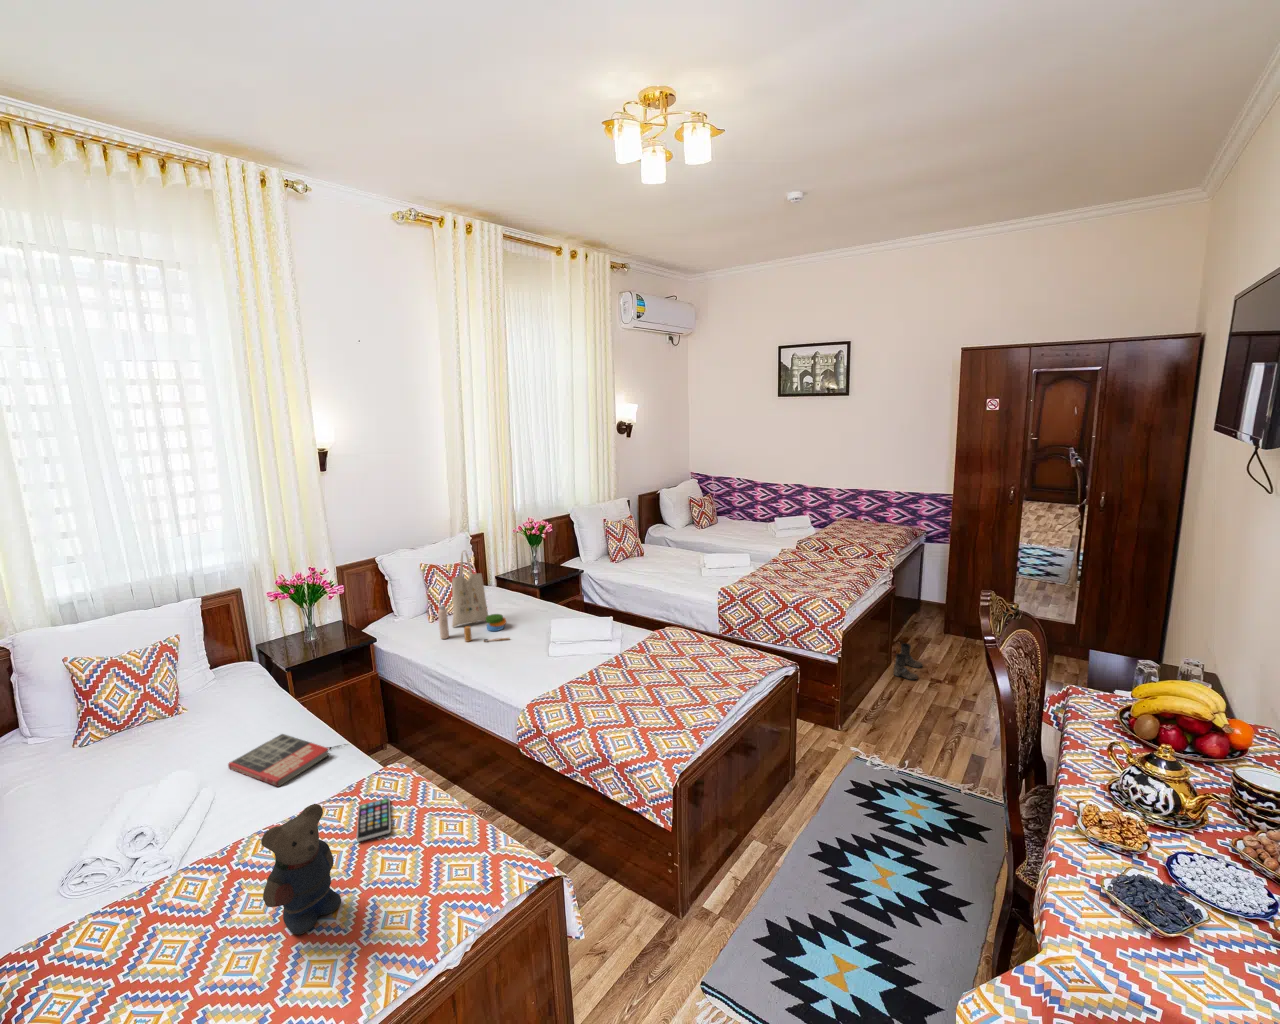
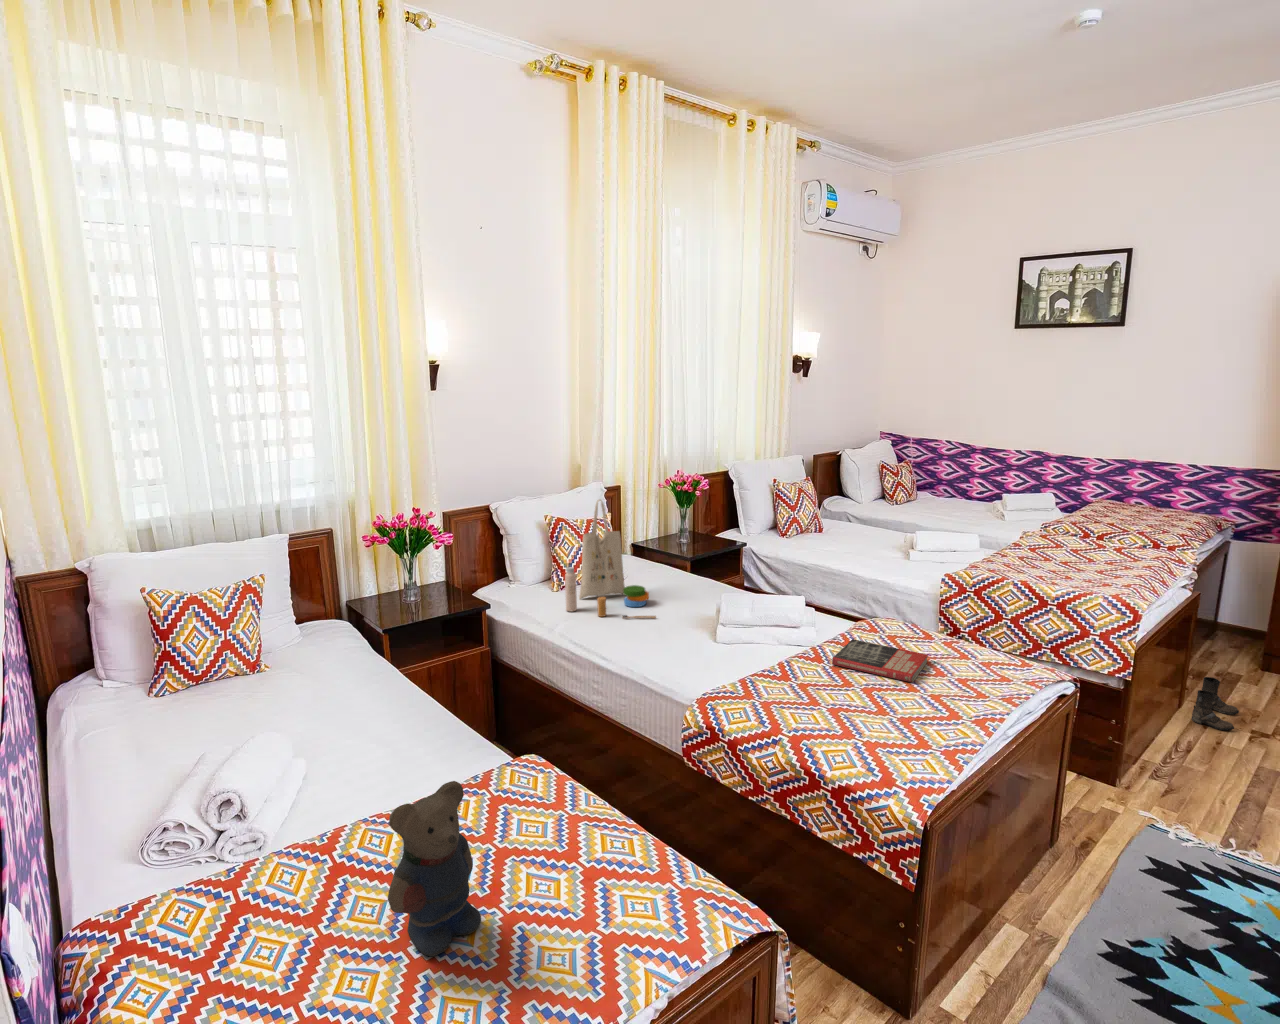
book: present [228,734,330,787] -> present [832,639,928,682]
smartphone: present [357,798,391,841] -> none [490,794,536,845]

